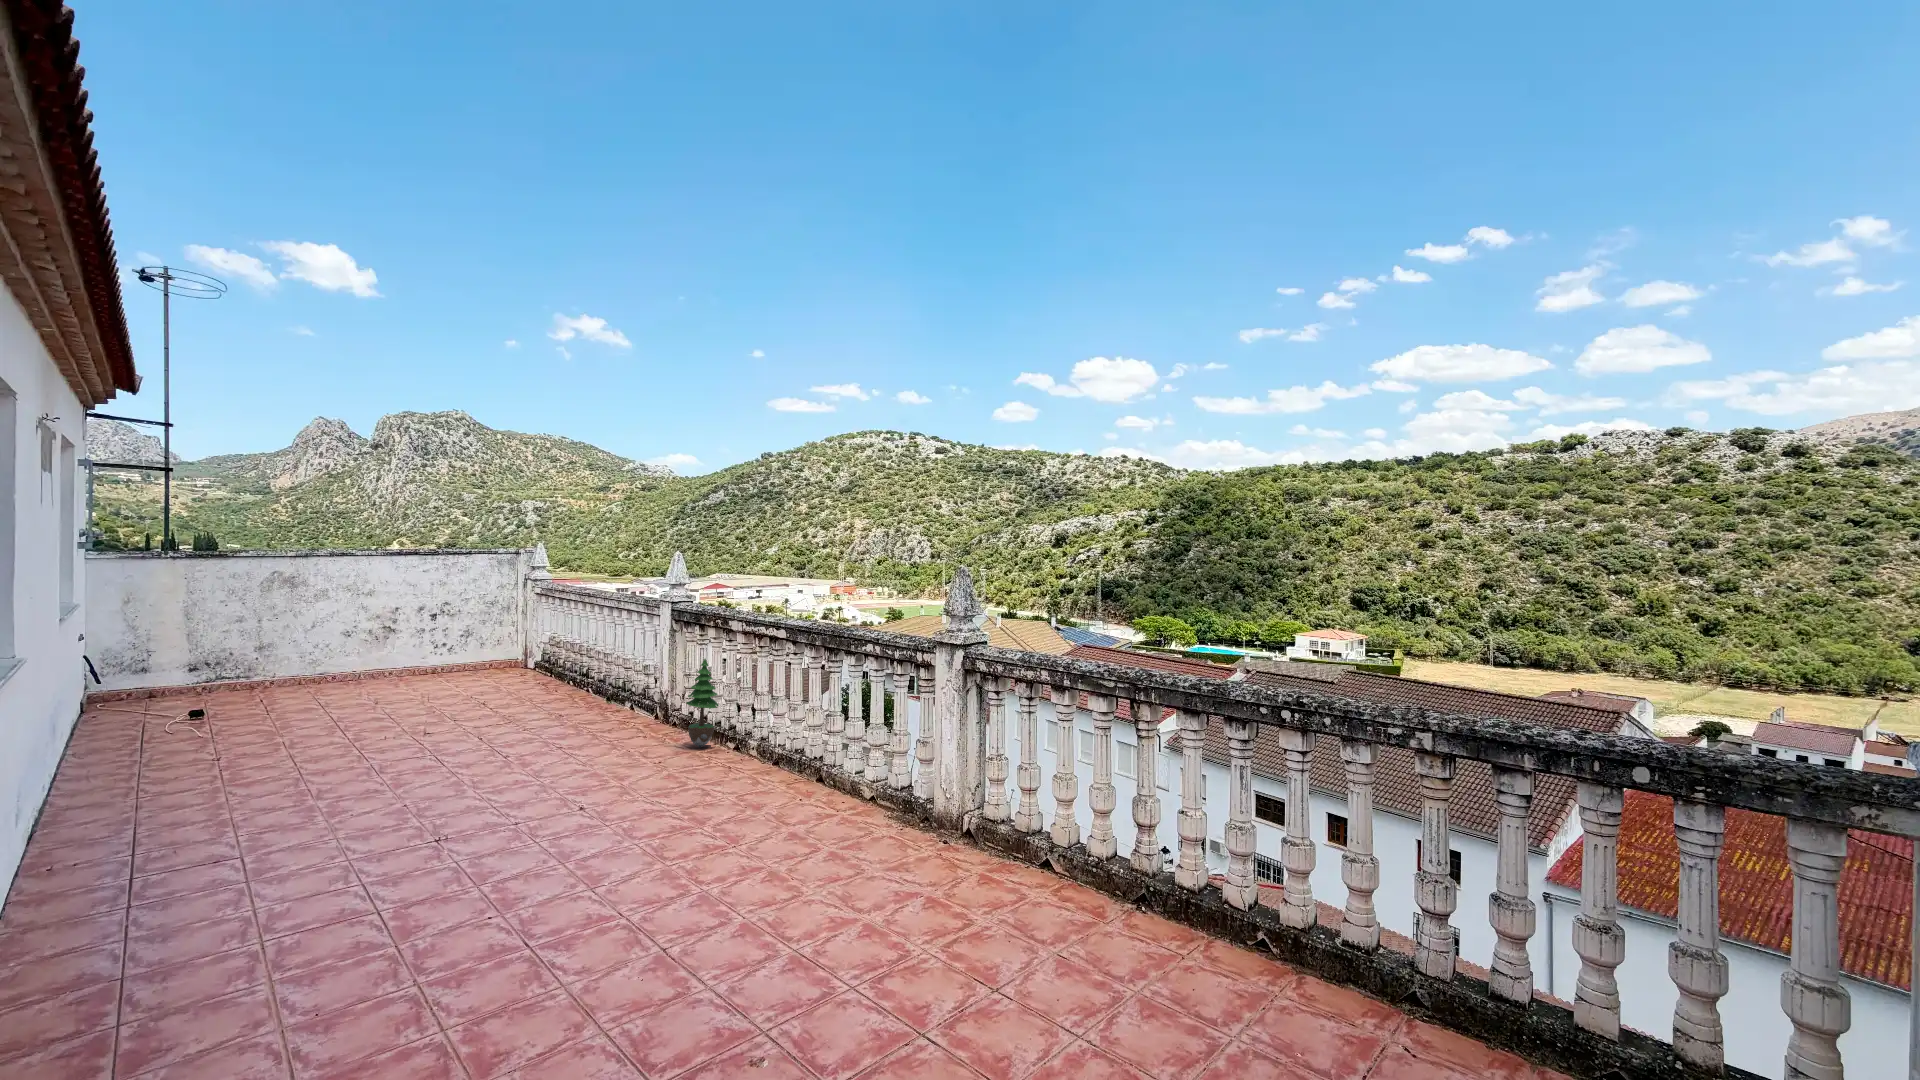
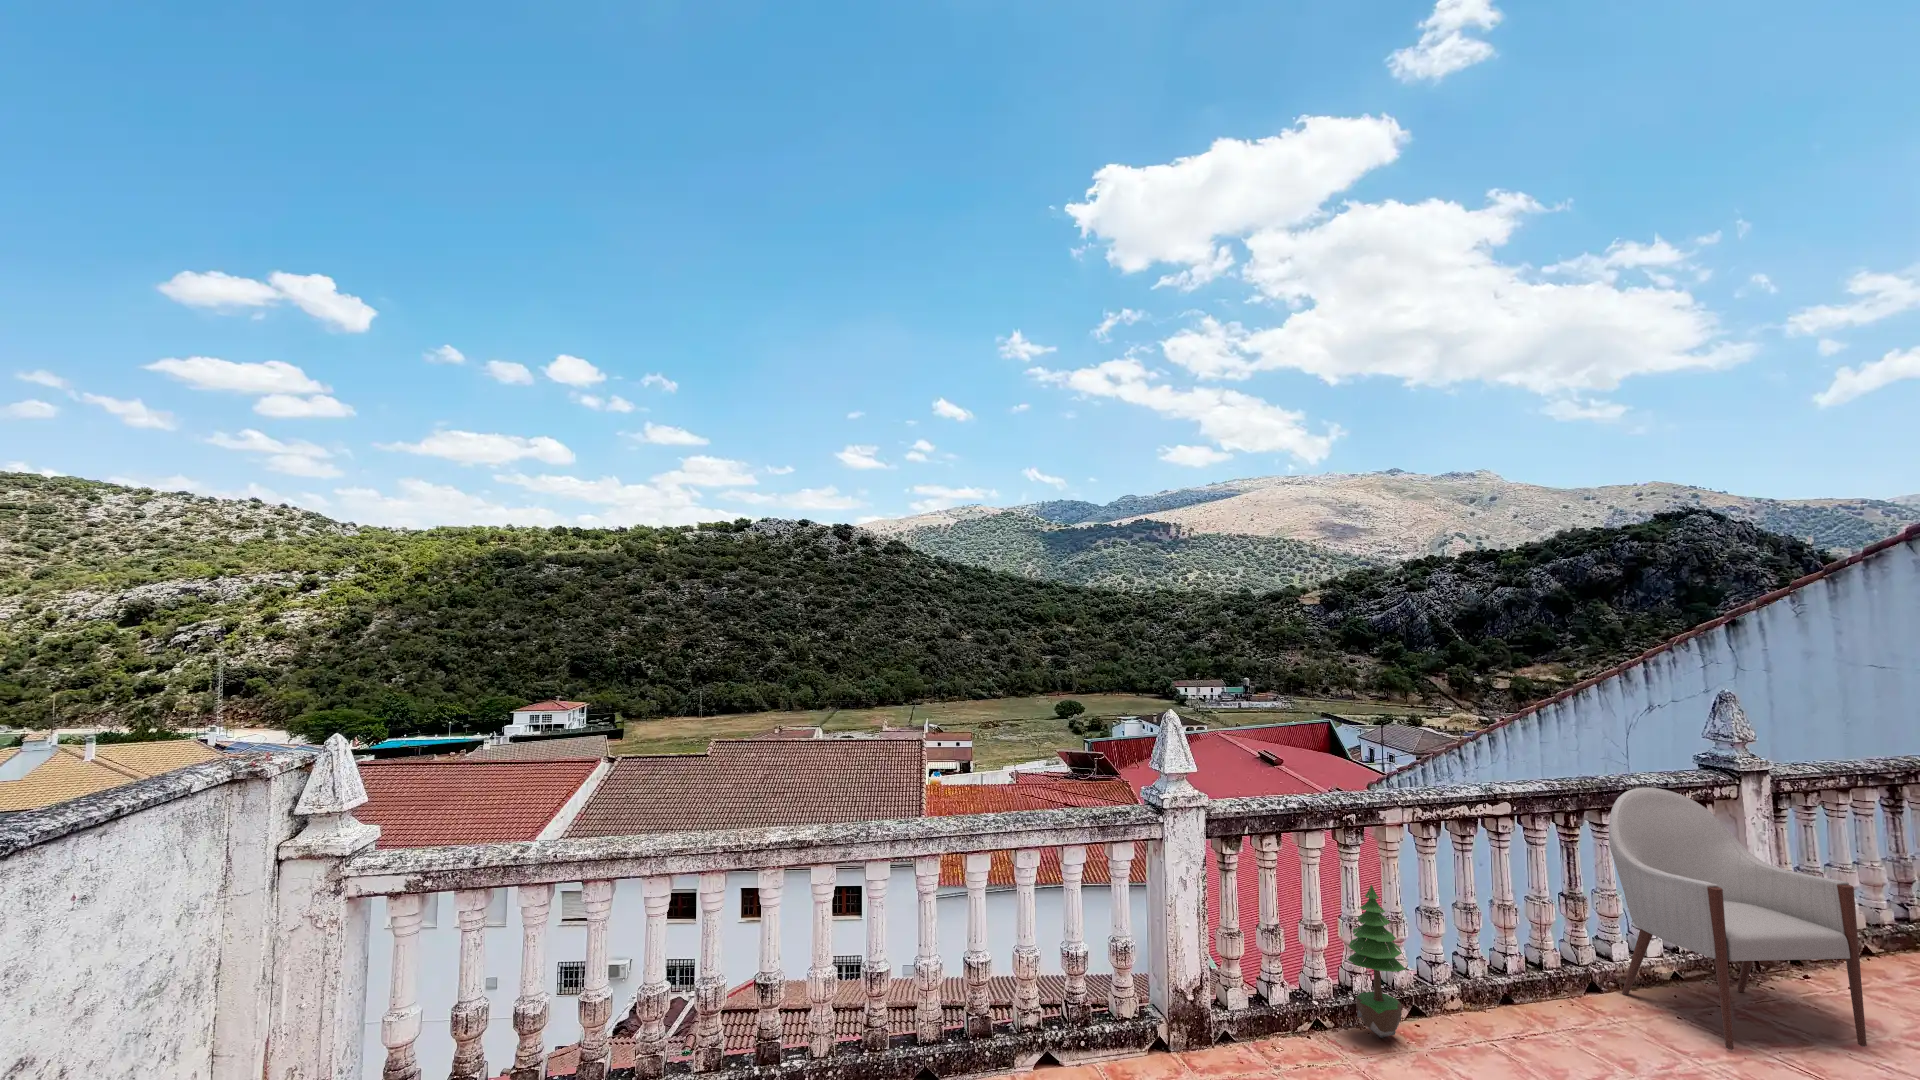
chair: none [745,637,885,829] -> present [1609,788,1867,1050]

